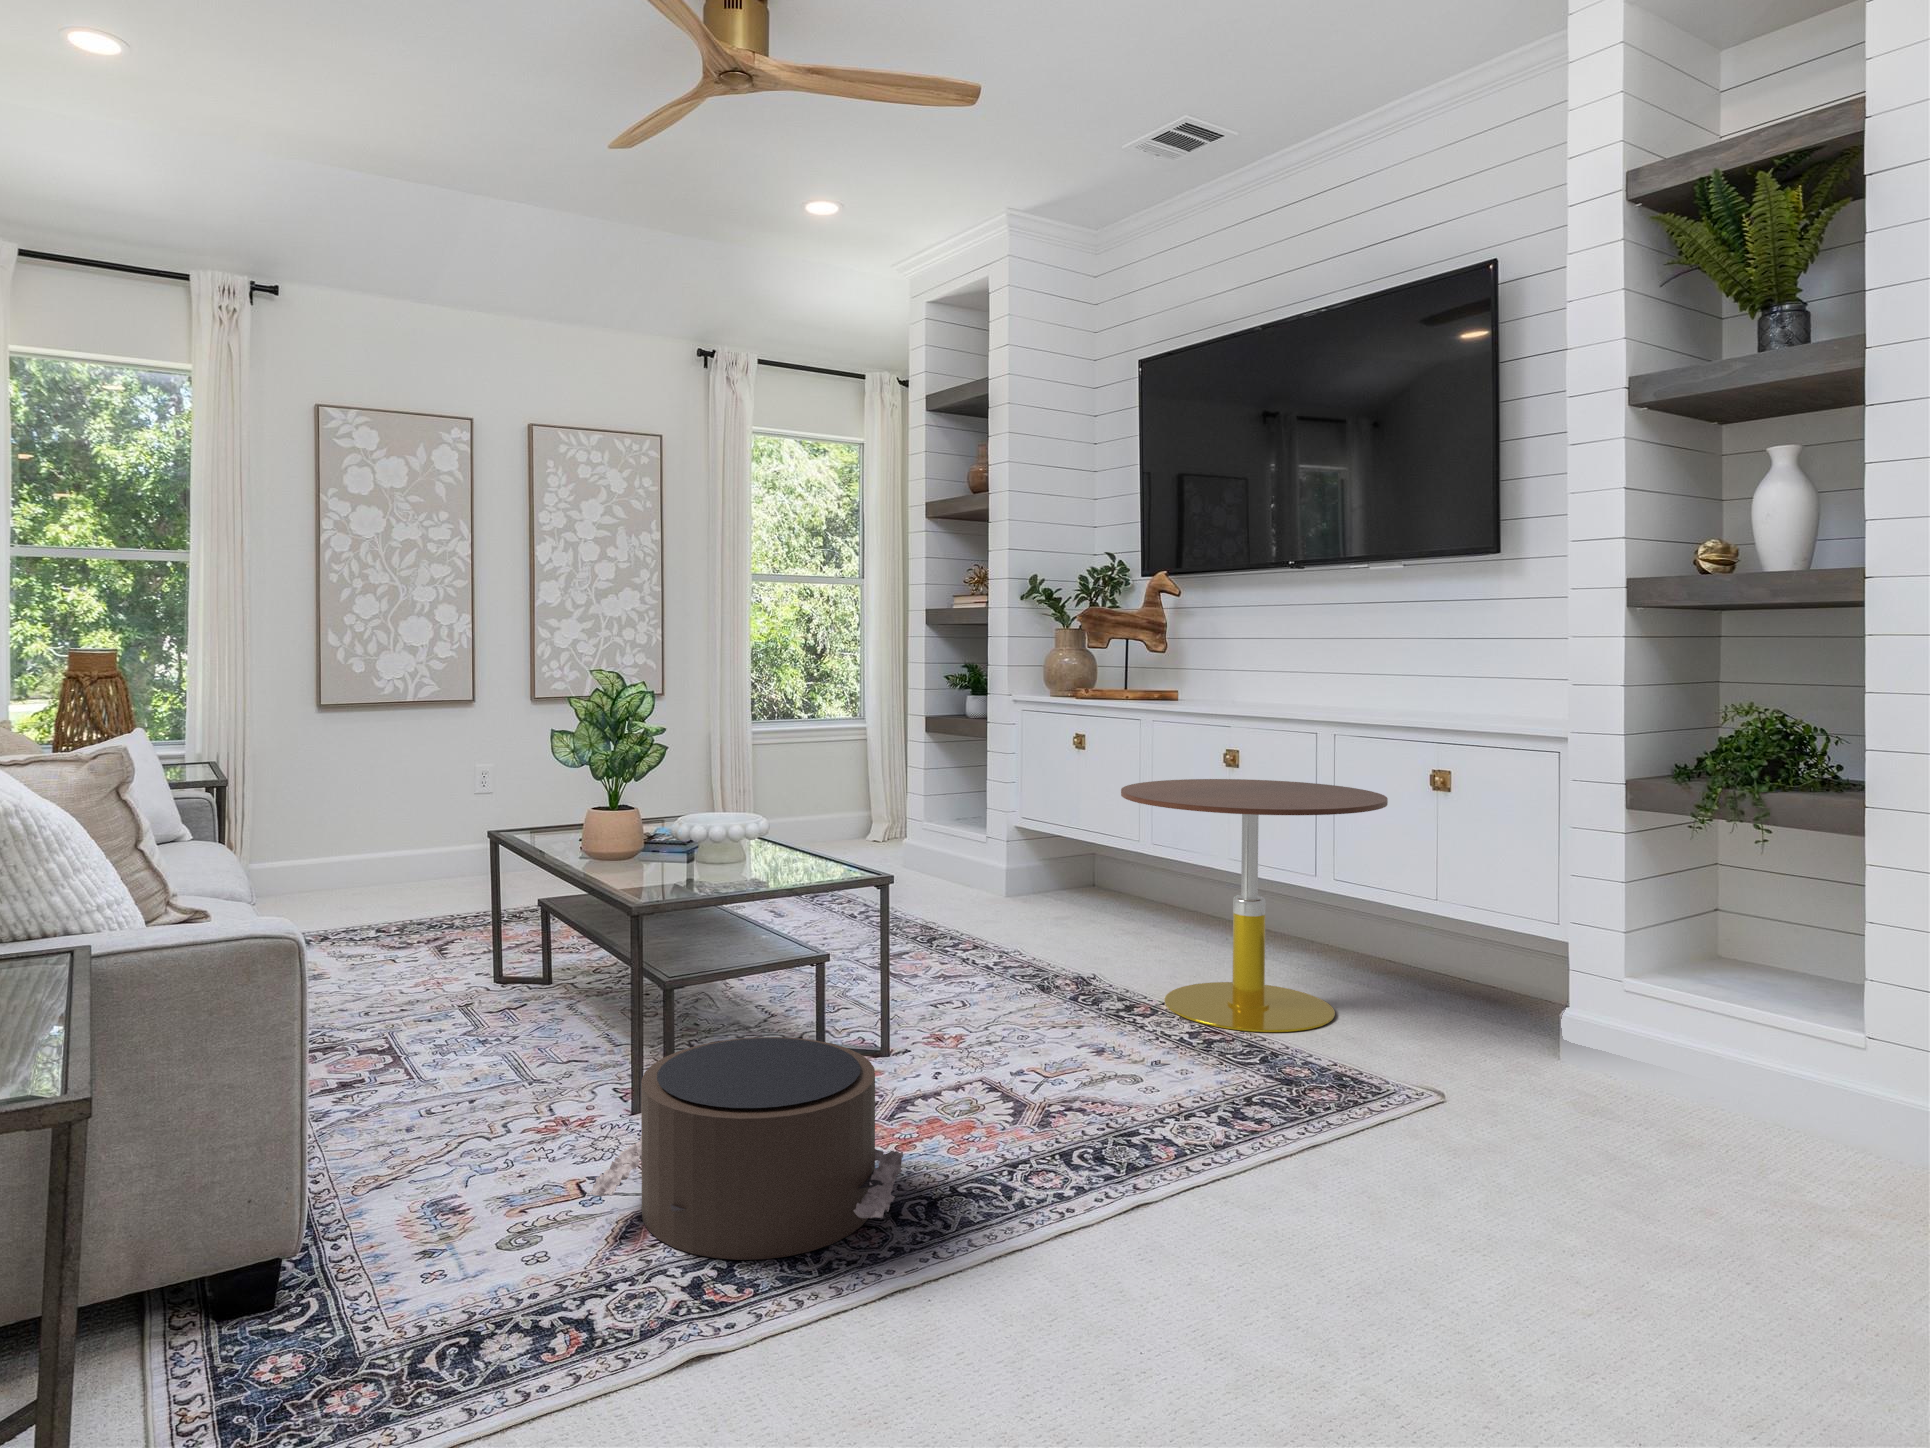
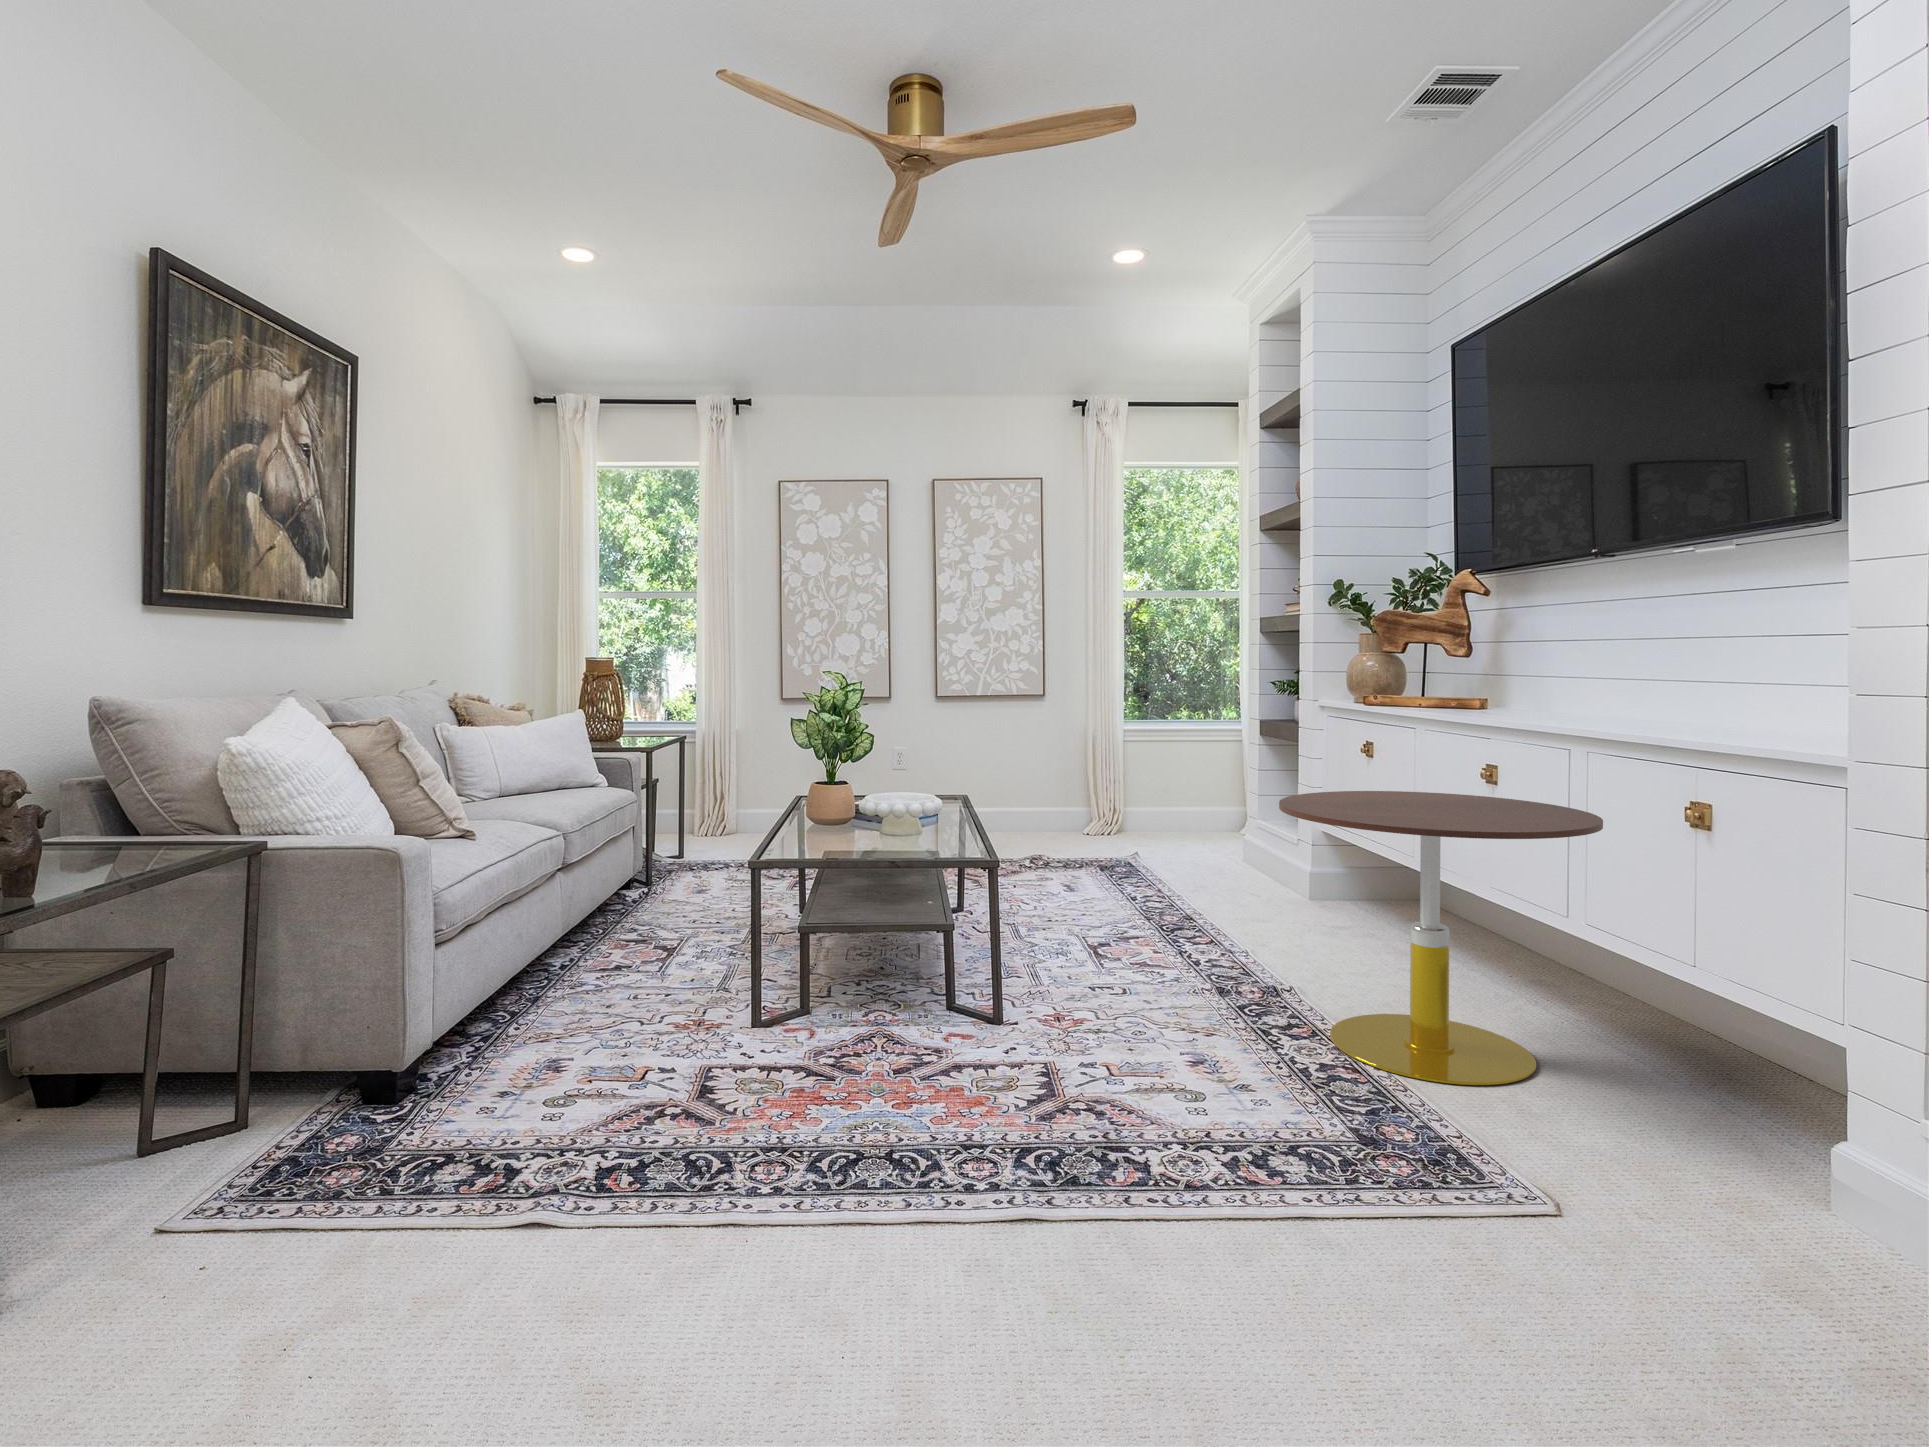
pouf: present [589,1037,903,1260] -> none [597,981,847,1170]

